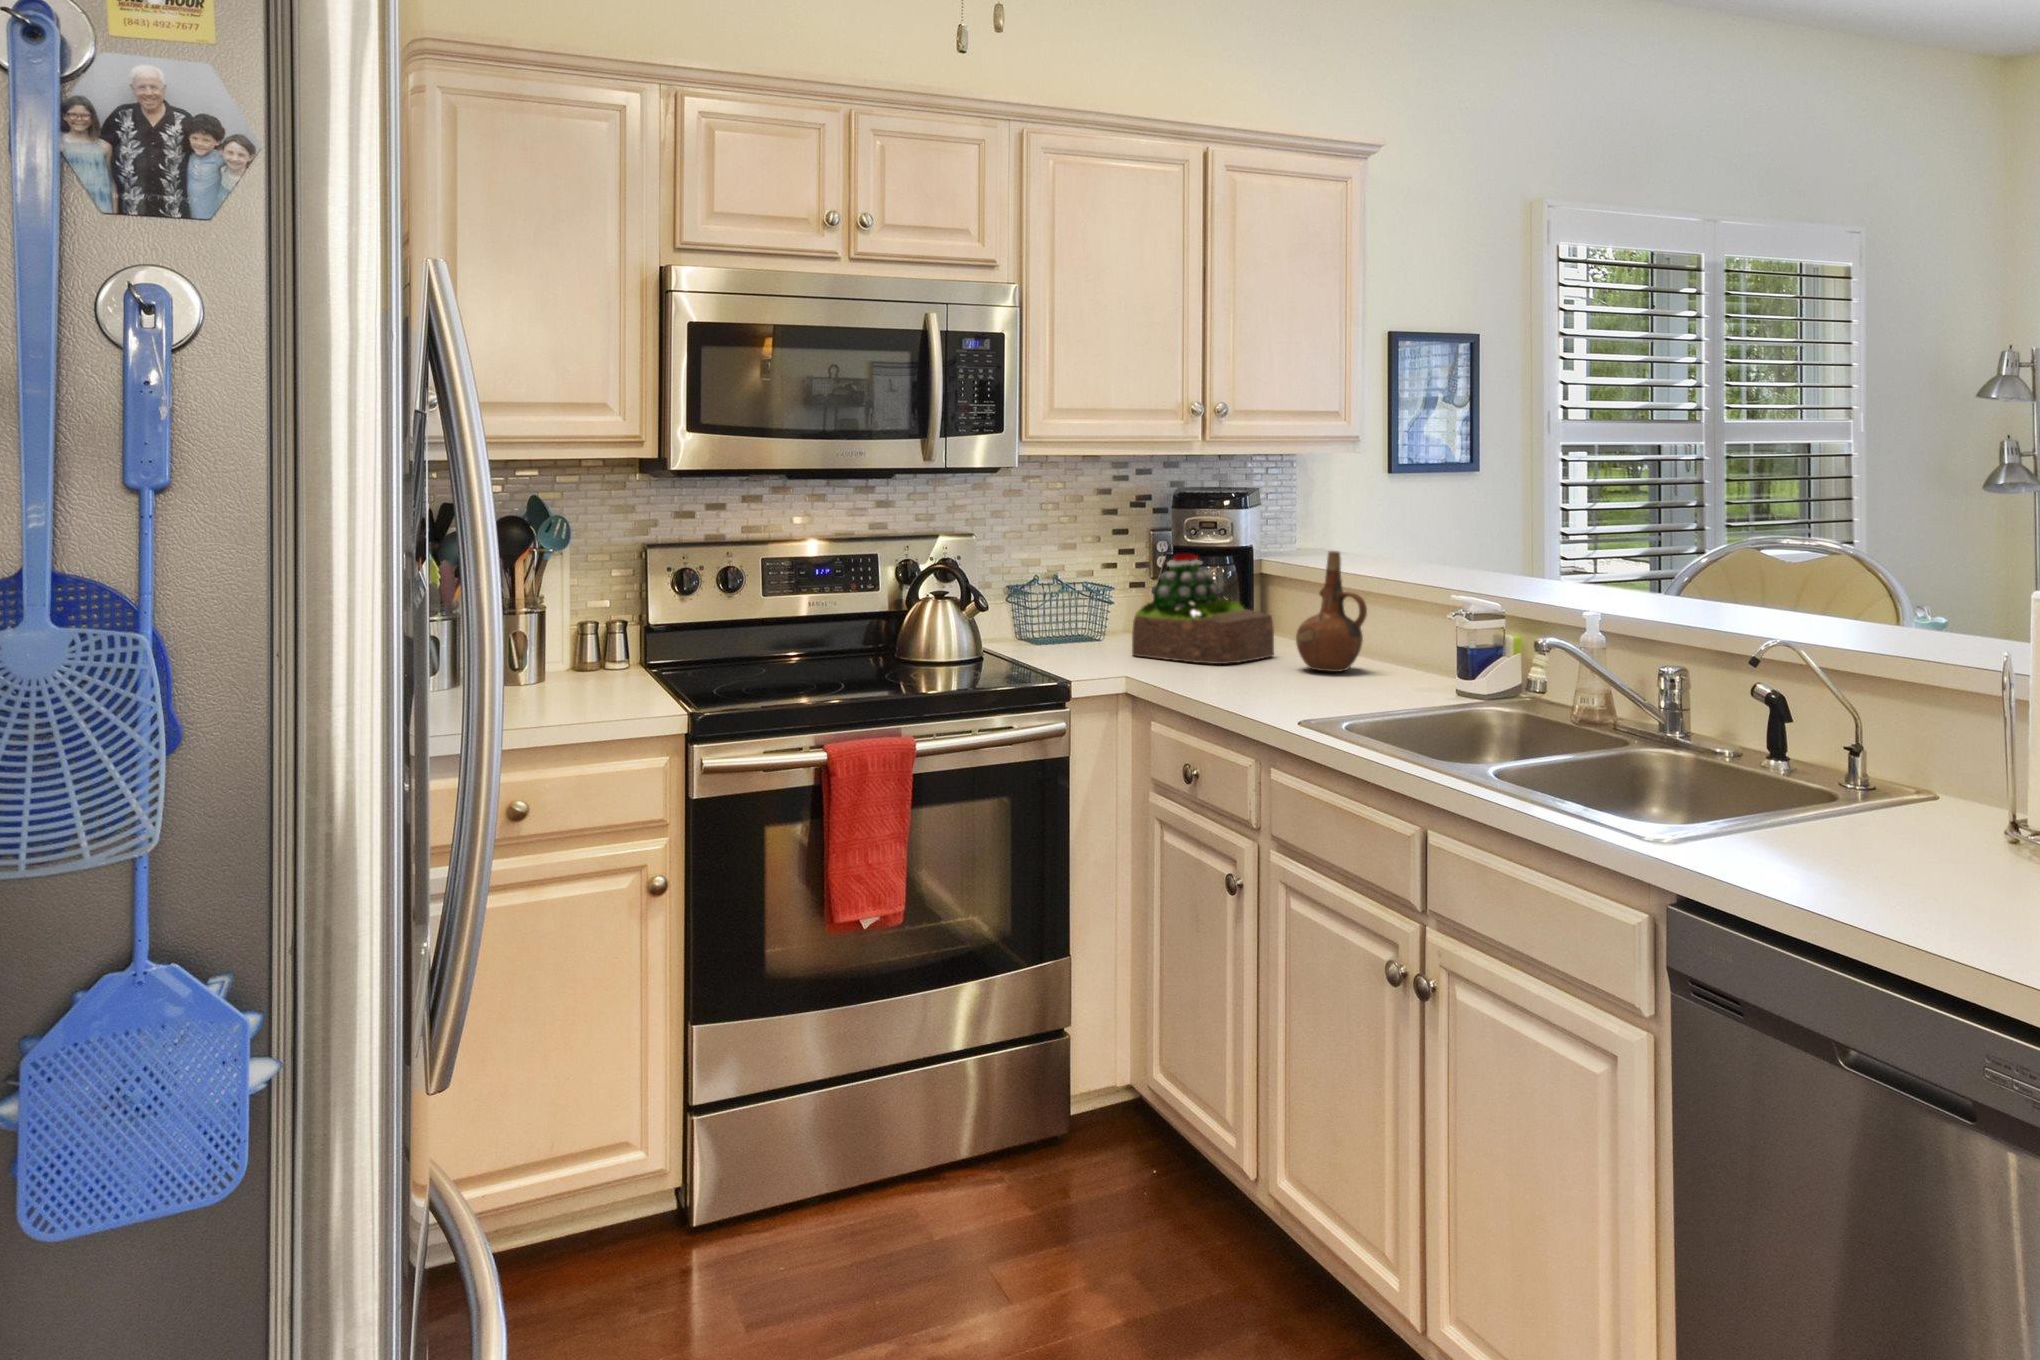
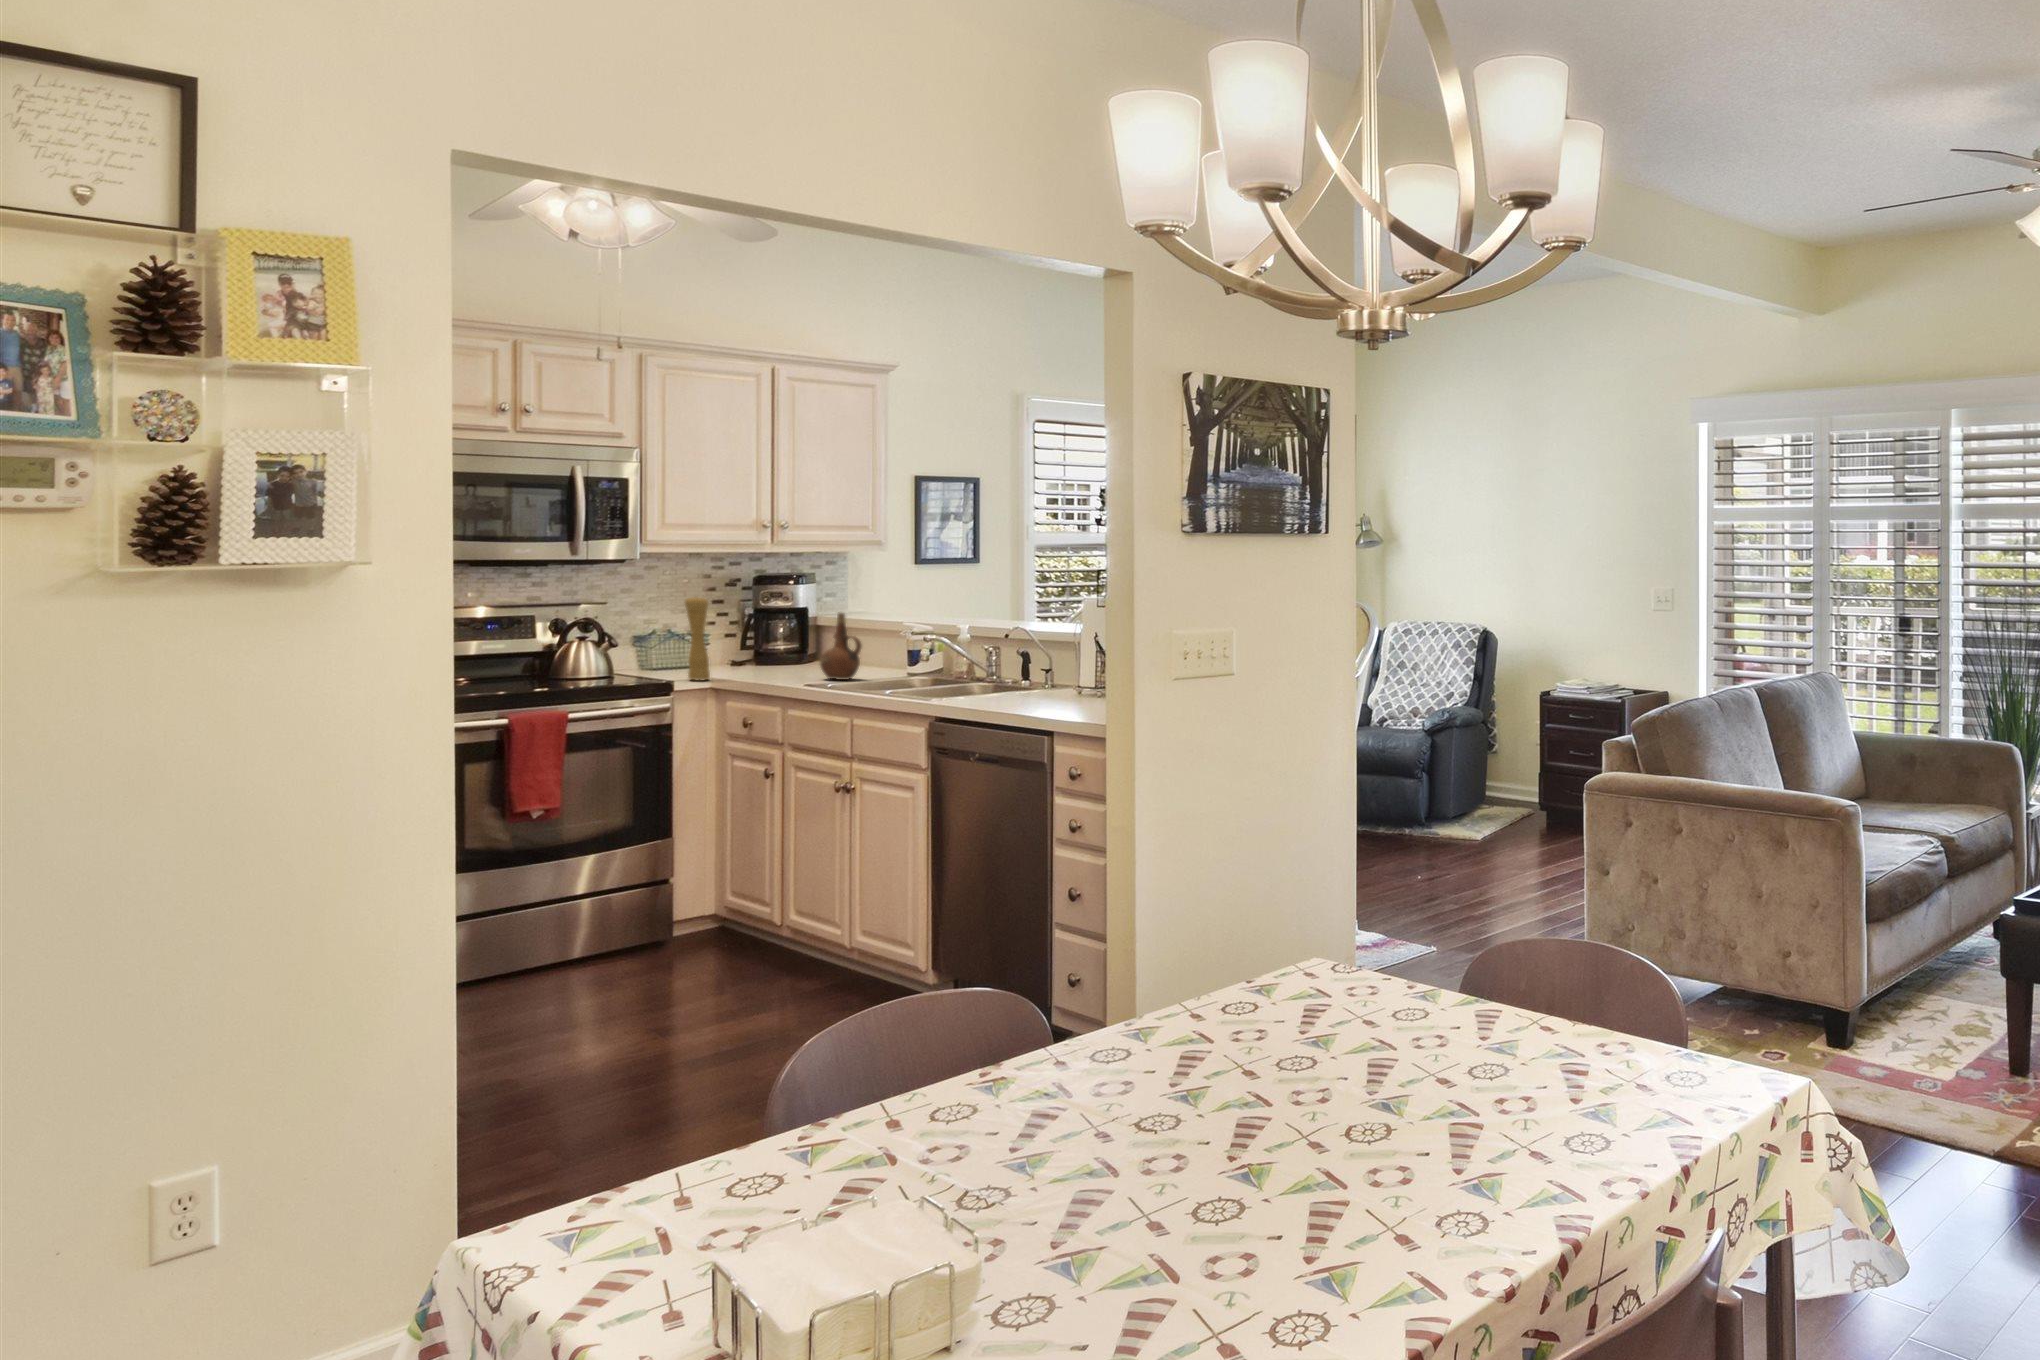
pepper mill: none [1090,528,1127,674] -> present [685,597,710,681]
succulent plant: present [1132,554,1274,664] -> none [719,614,813,677]

